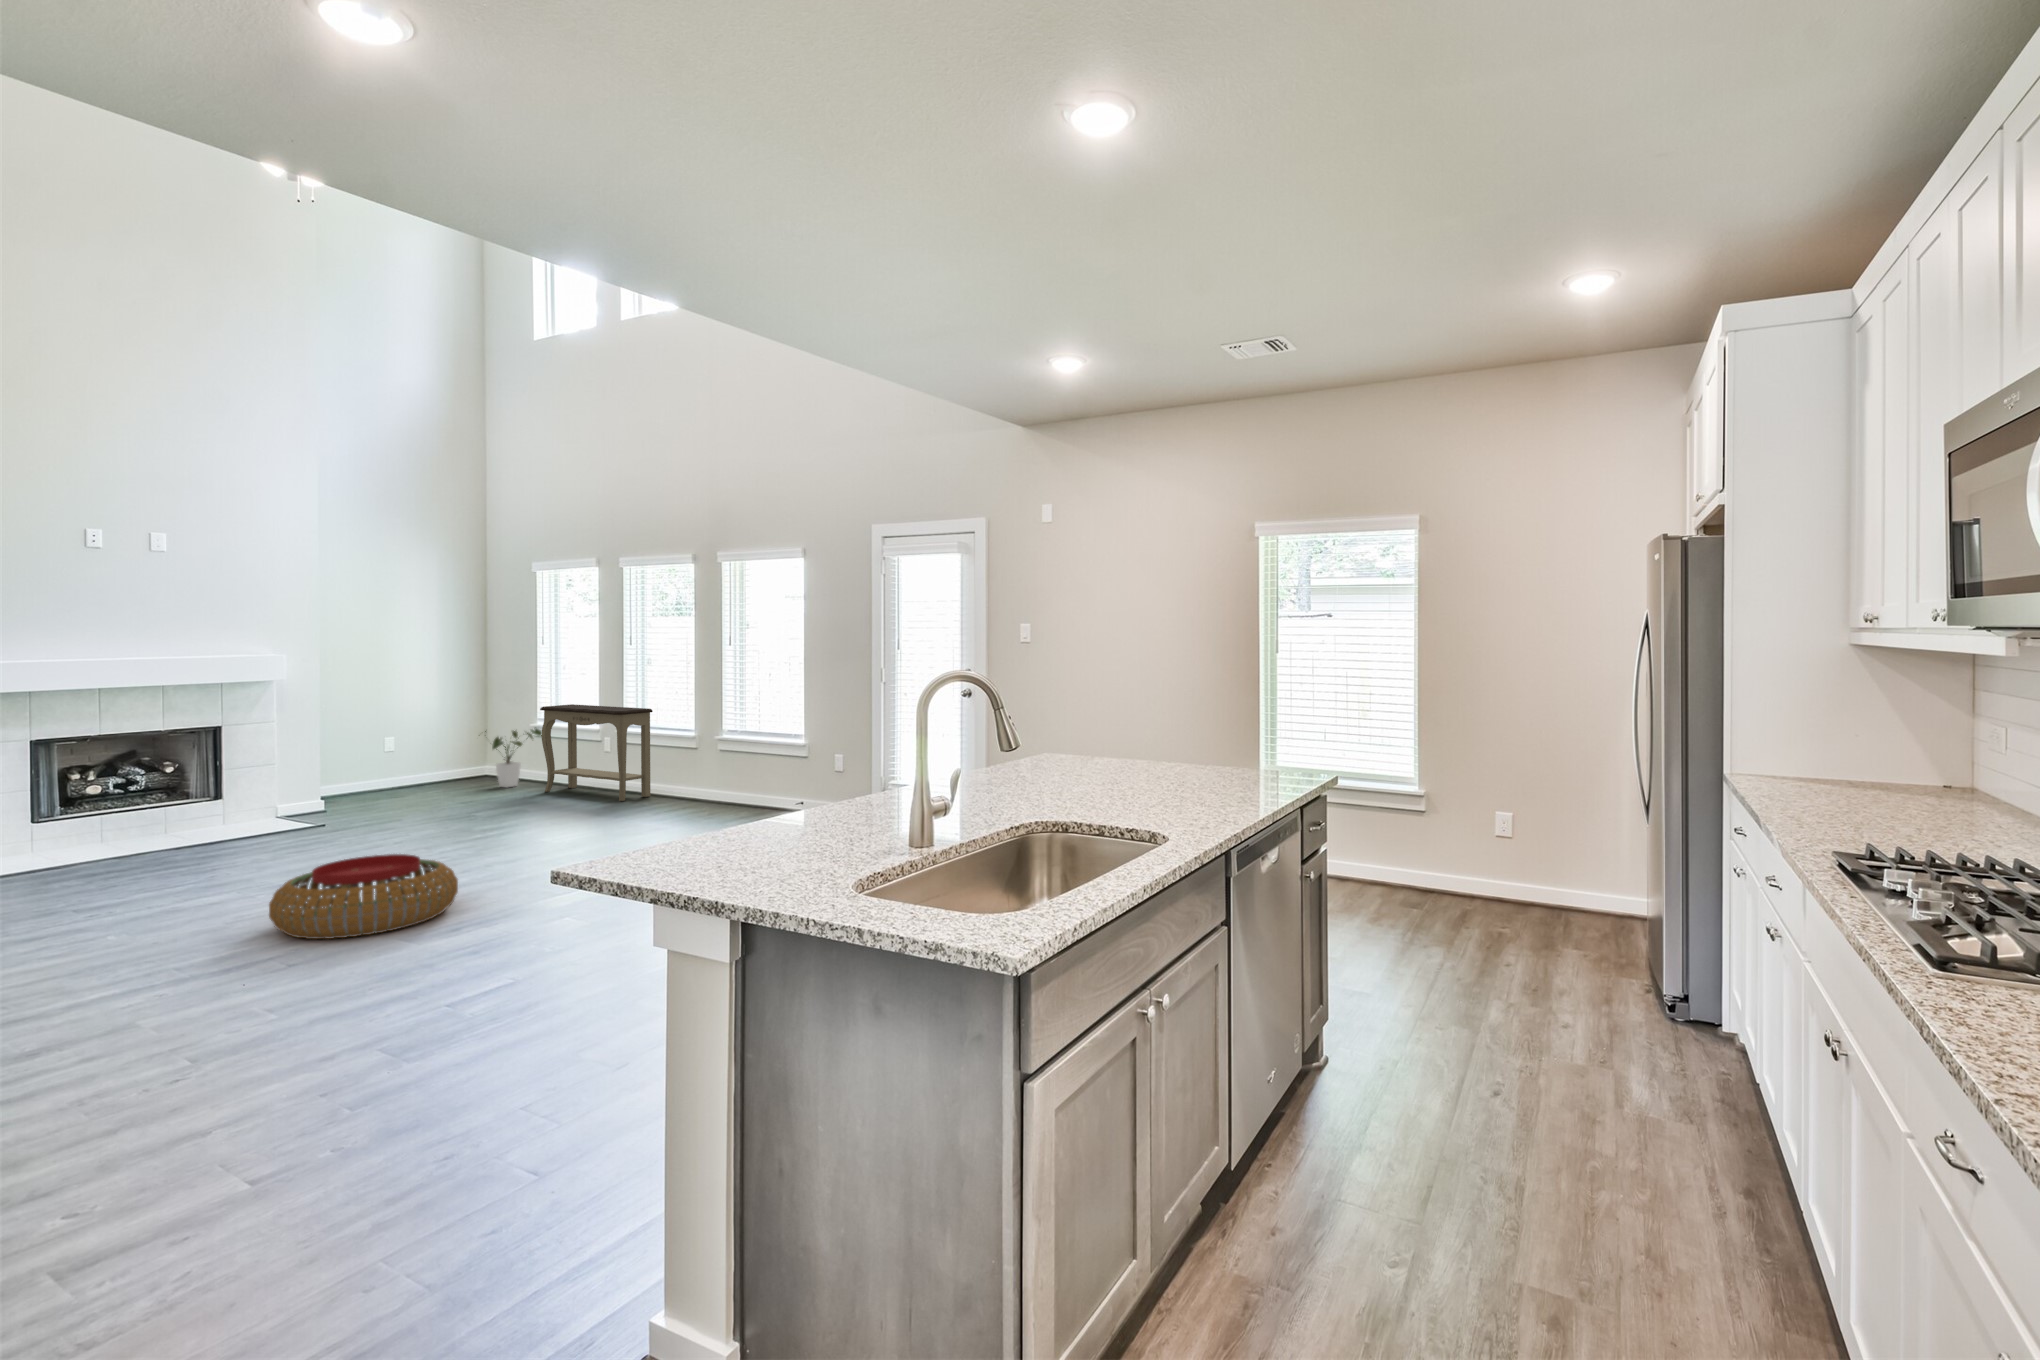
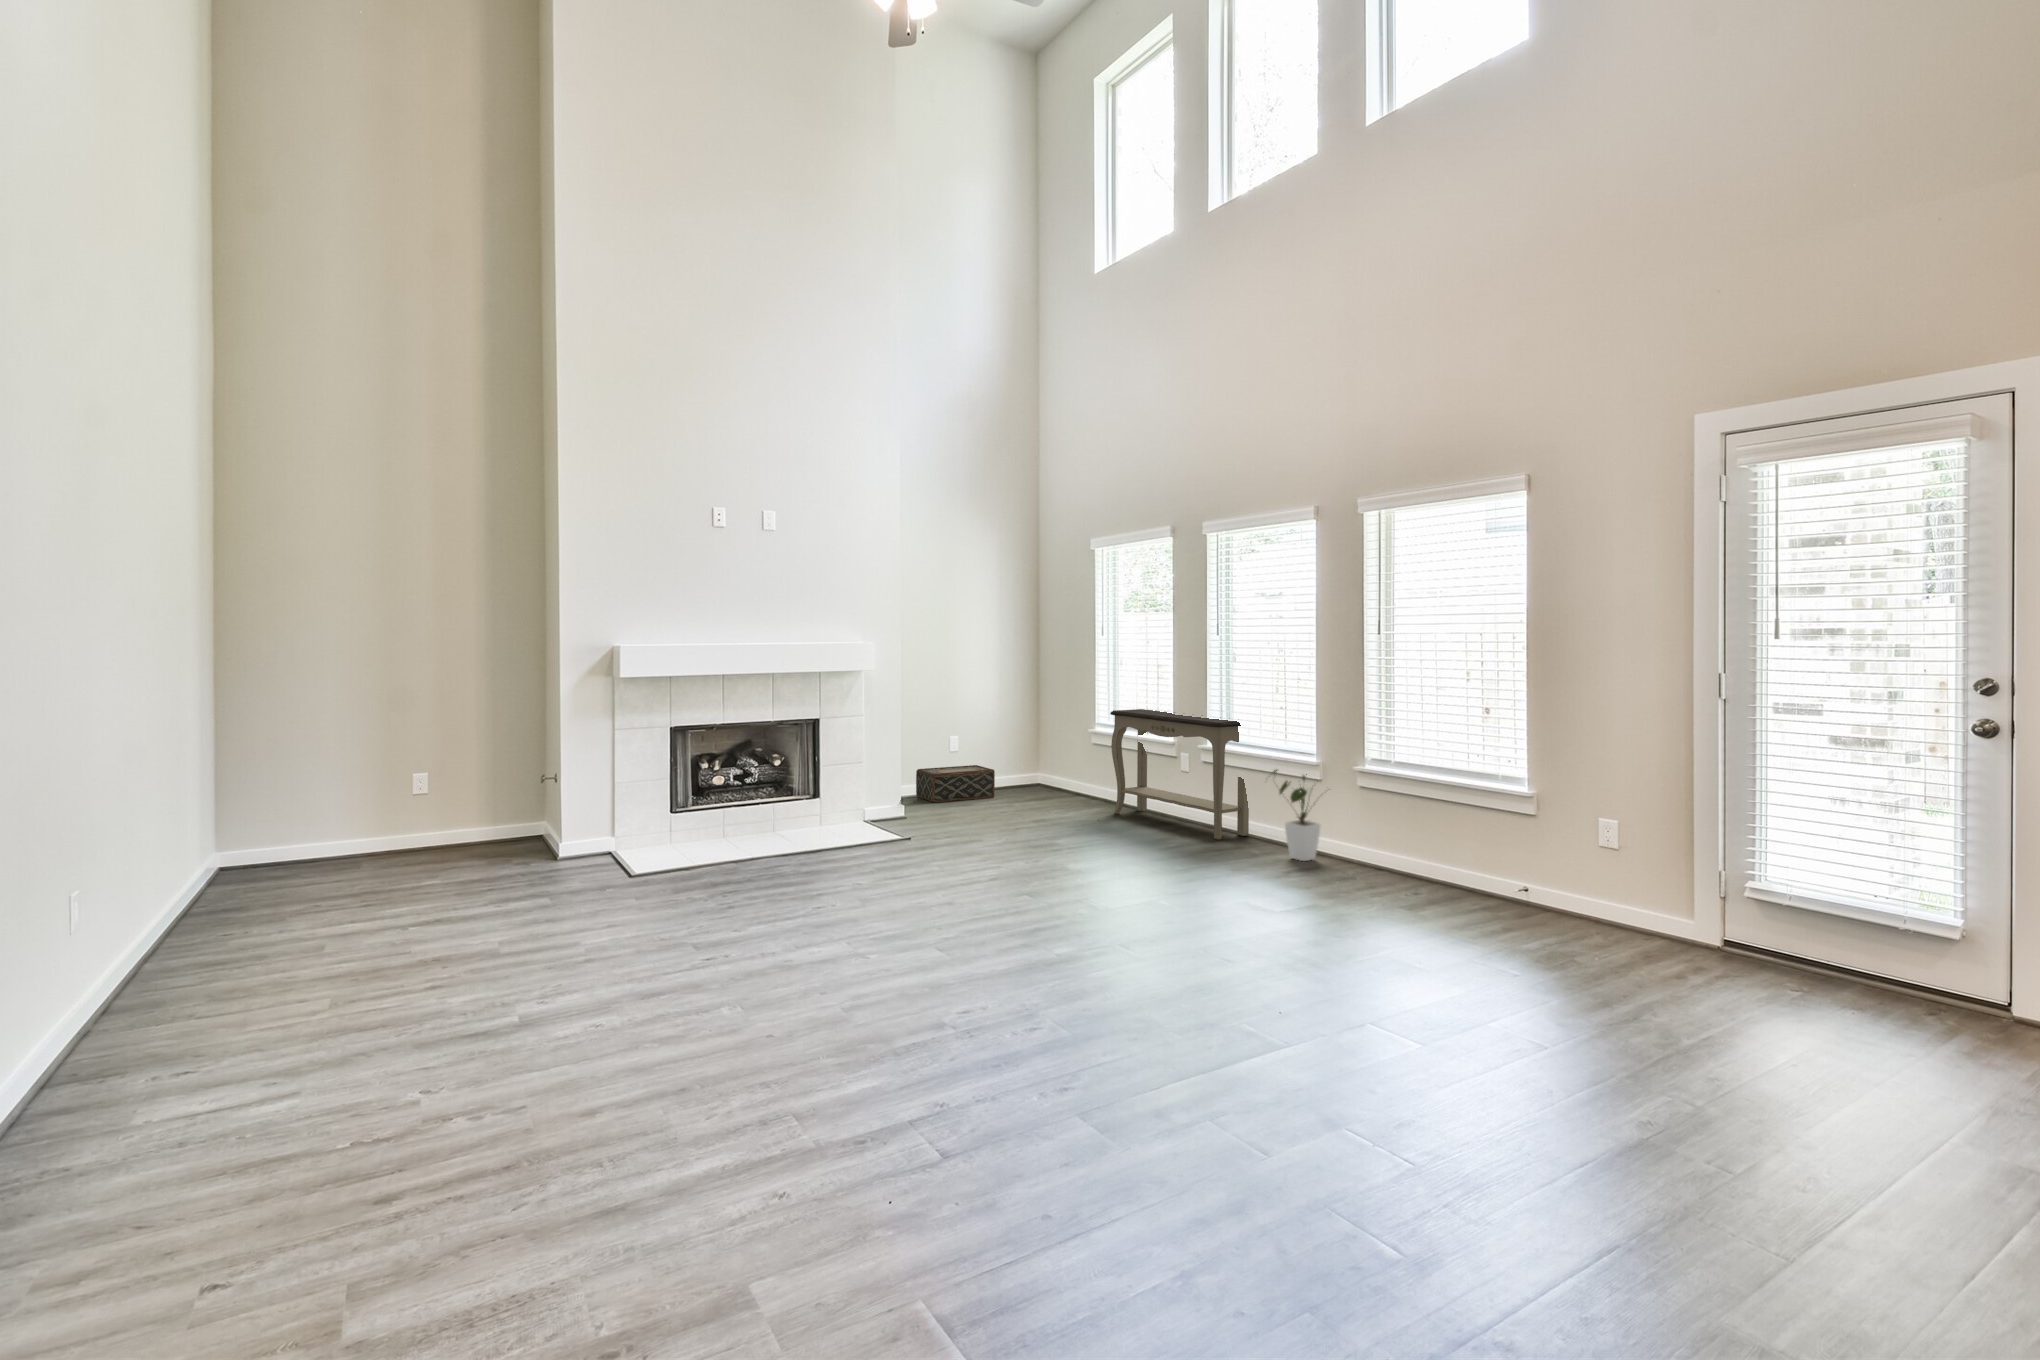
house plant: present [479,729,541,787] -> present [1269,770,1320,861]
woven basket: none [346,763,433,798] -> present [916,765,995,802]
pouf: present [269,854,458,939] -> none [903,931,1134,1077]

